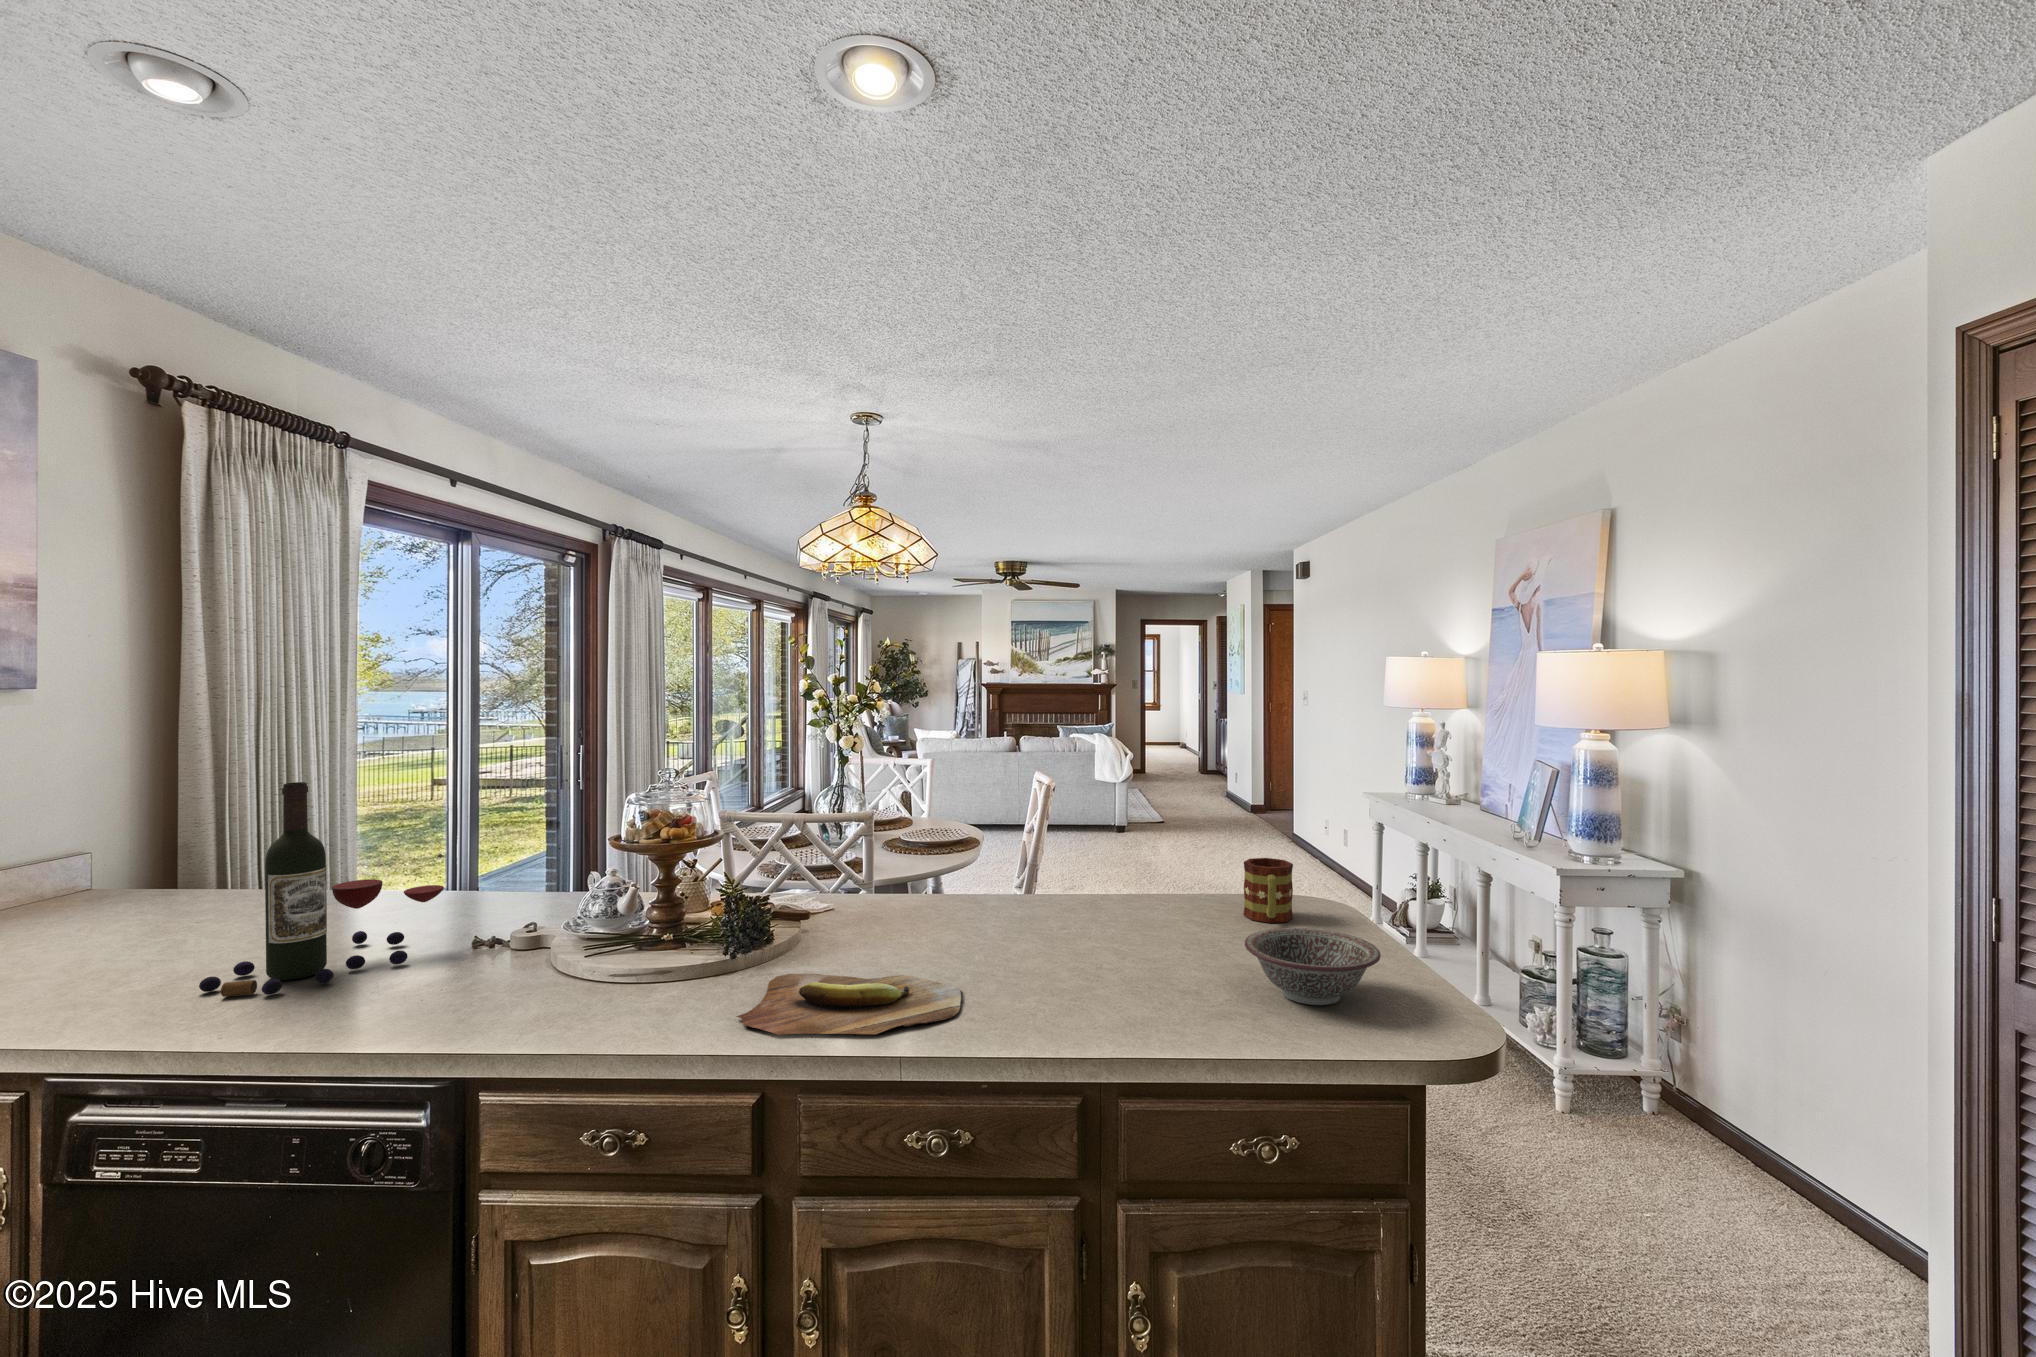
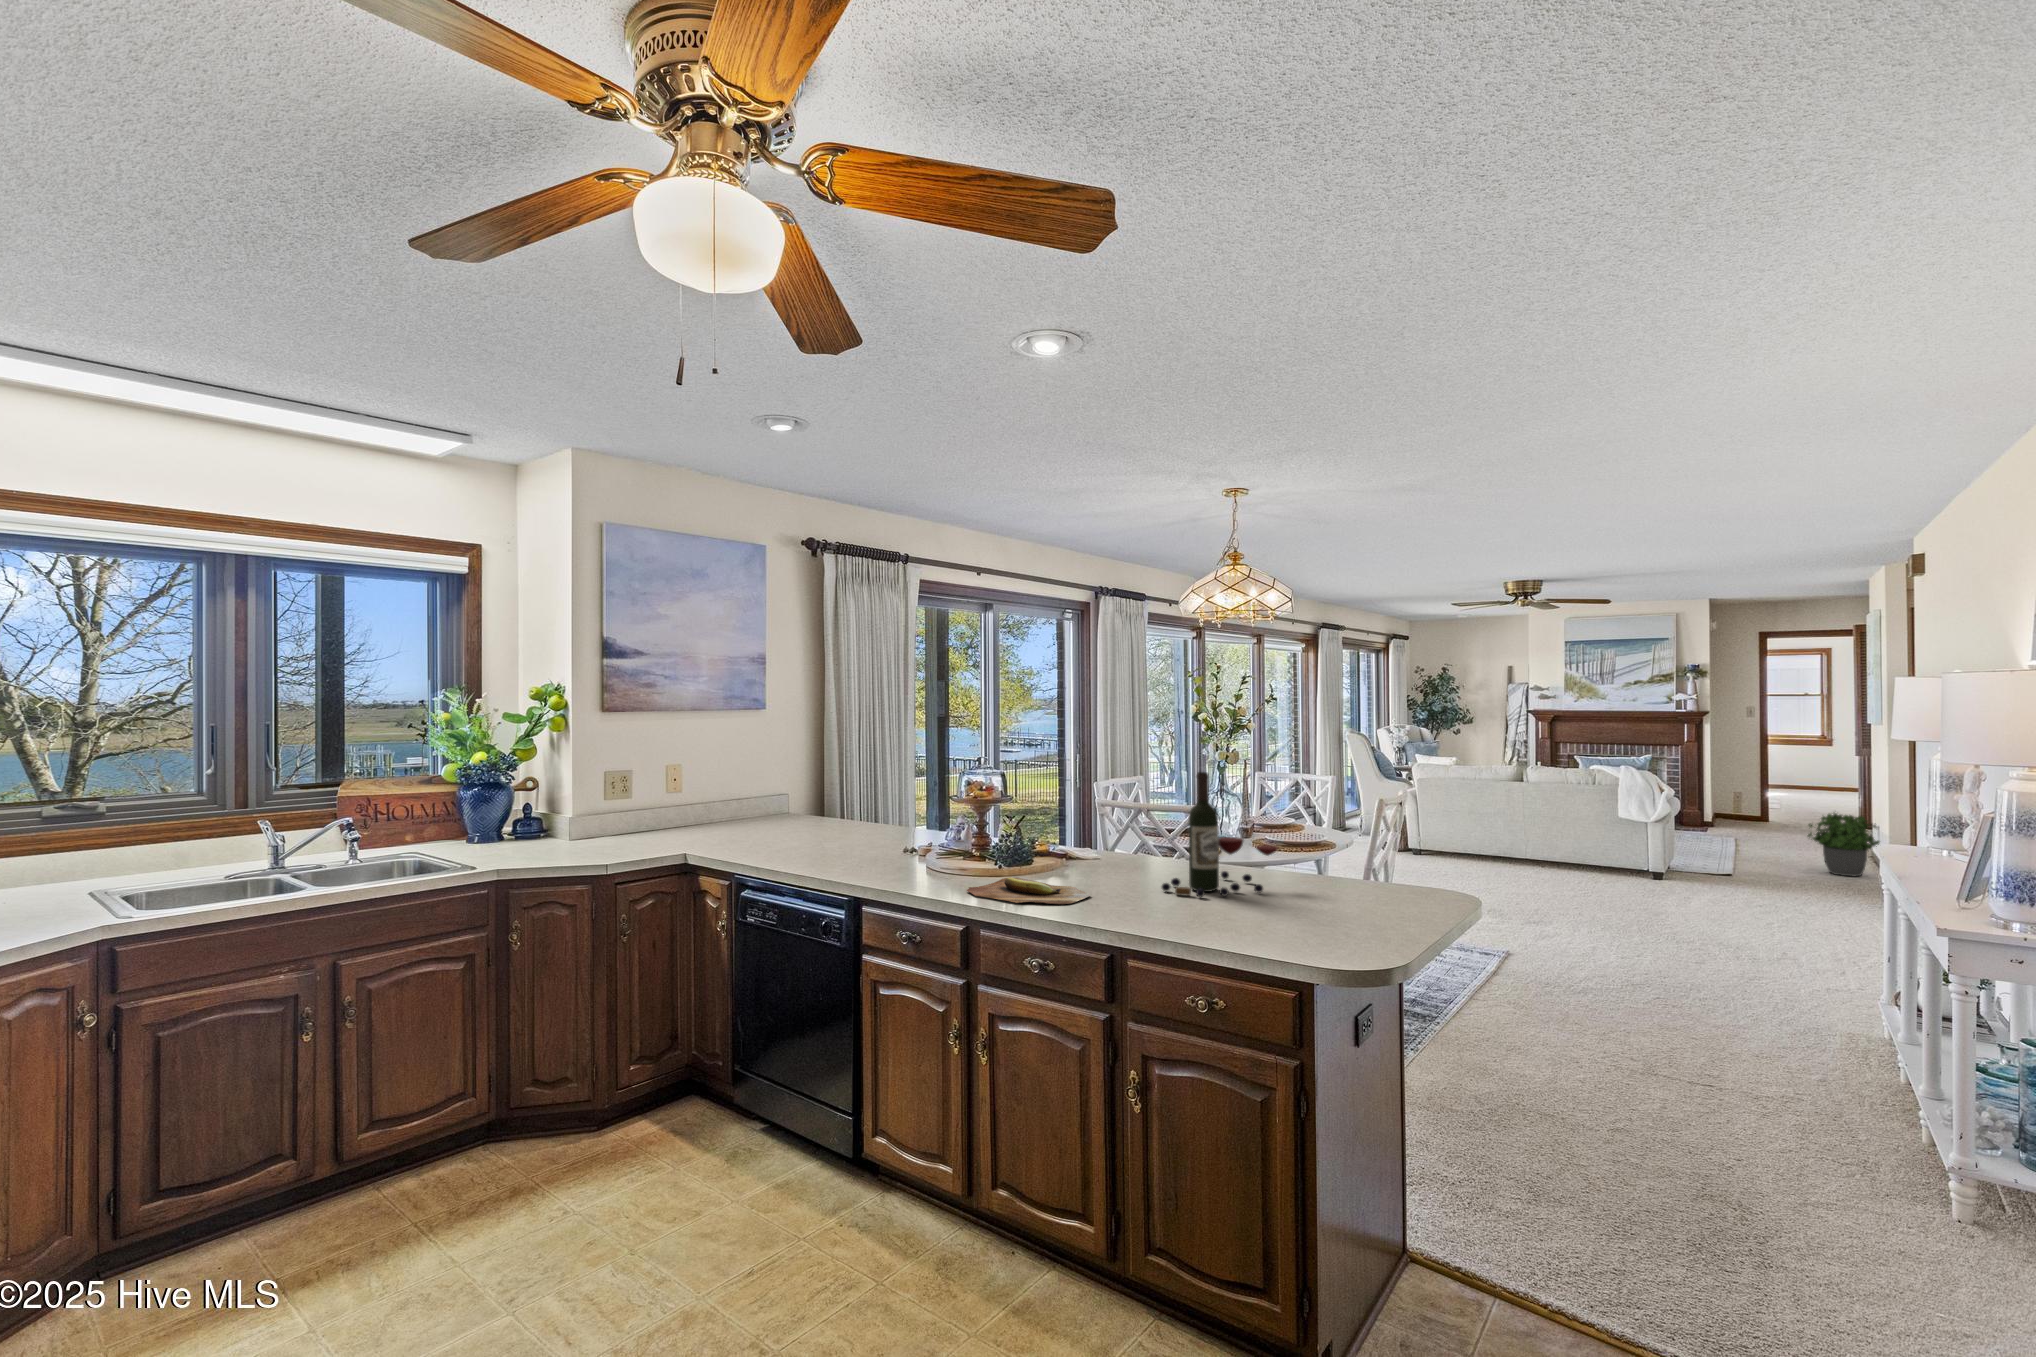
potted plant: none [1200,760,1243,811] -> present [1808,813,1880,877]
wine bottle: present [199,782,444,997] -> present [1162,772,1278,897]
mug: present [1243,858,1293,923] -> none [1362,852,1403,903]
decorative bowl: present [1245,928,1381,1005] -> none [1248,887,1343,937]

